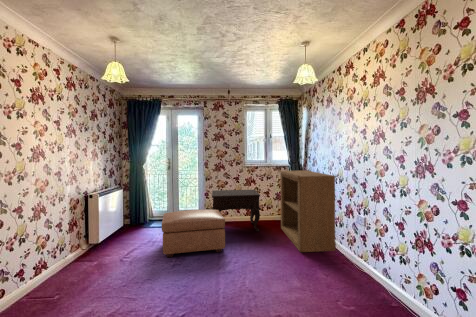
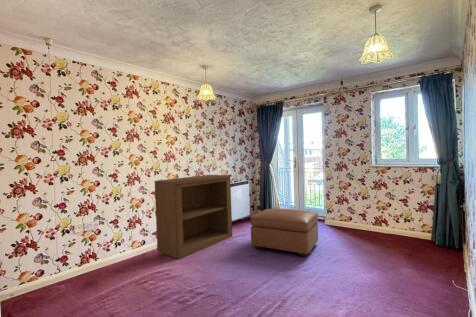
bookshelf: present [279,170,336,252] -> present [155,175,232,259]
side table: present [212,190,261,231] -> none [317,192,384,247]

